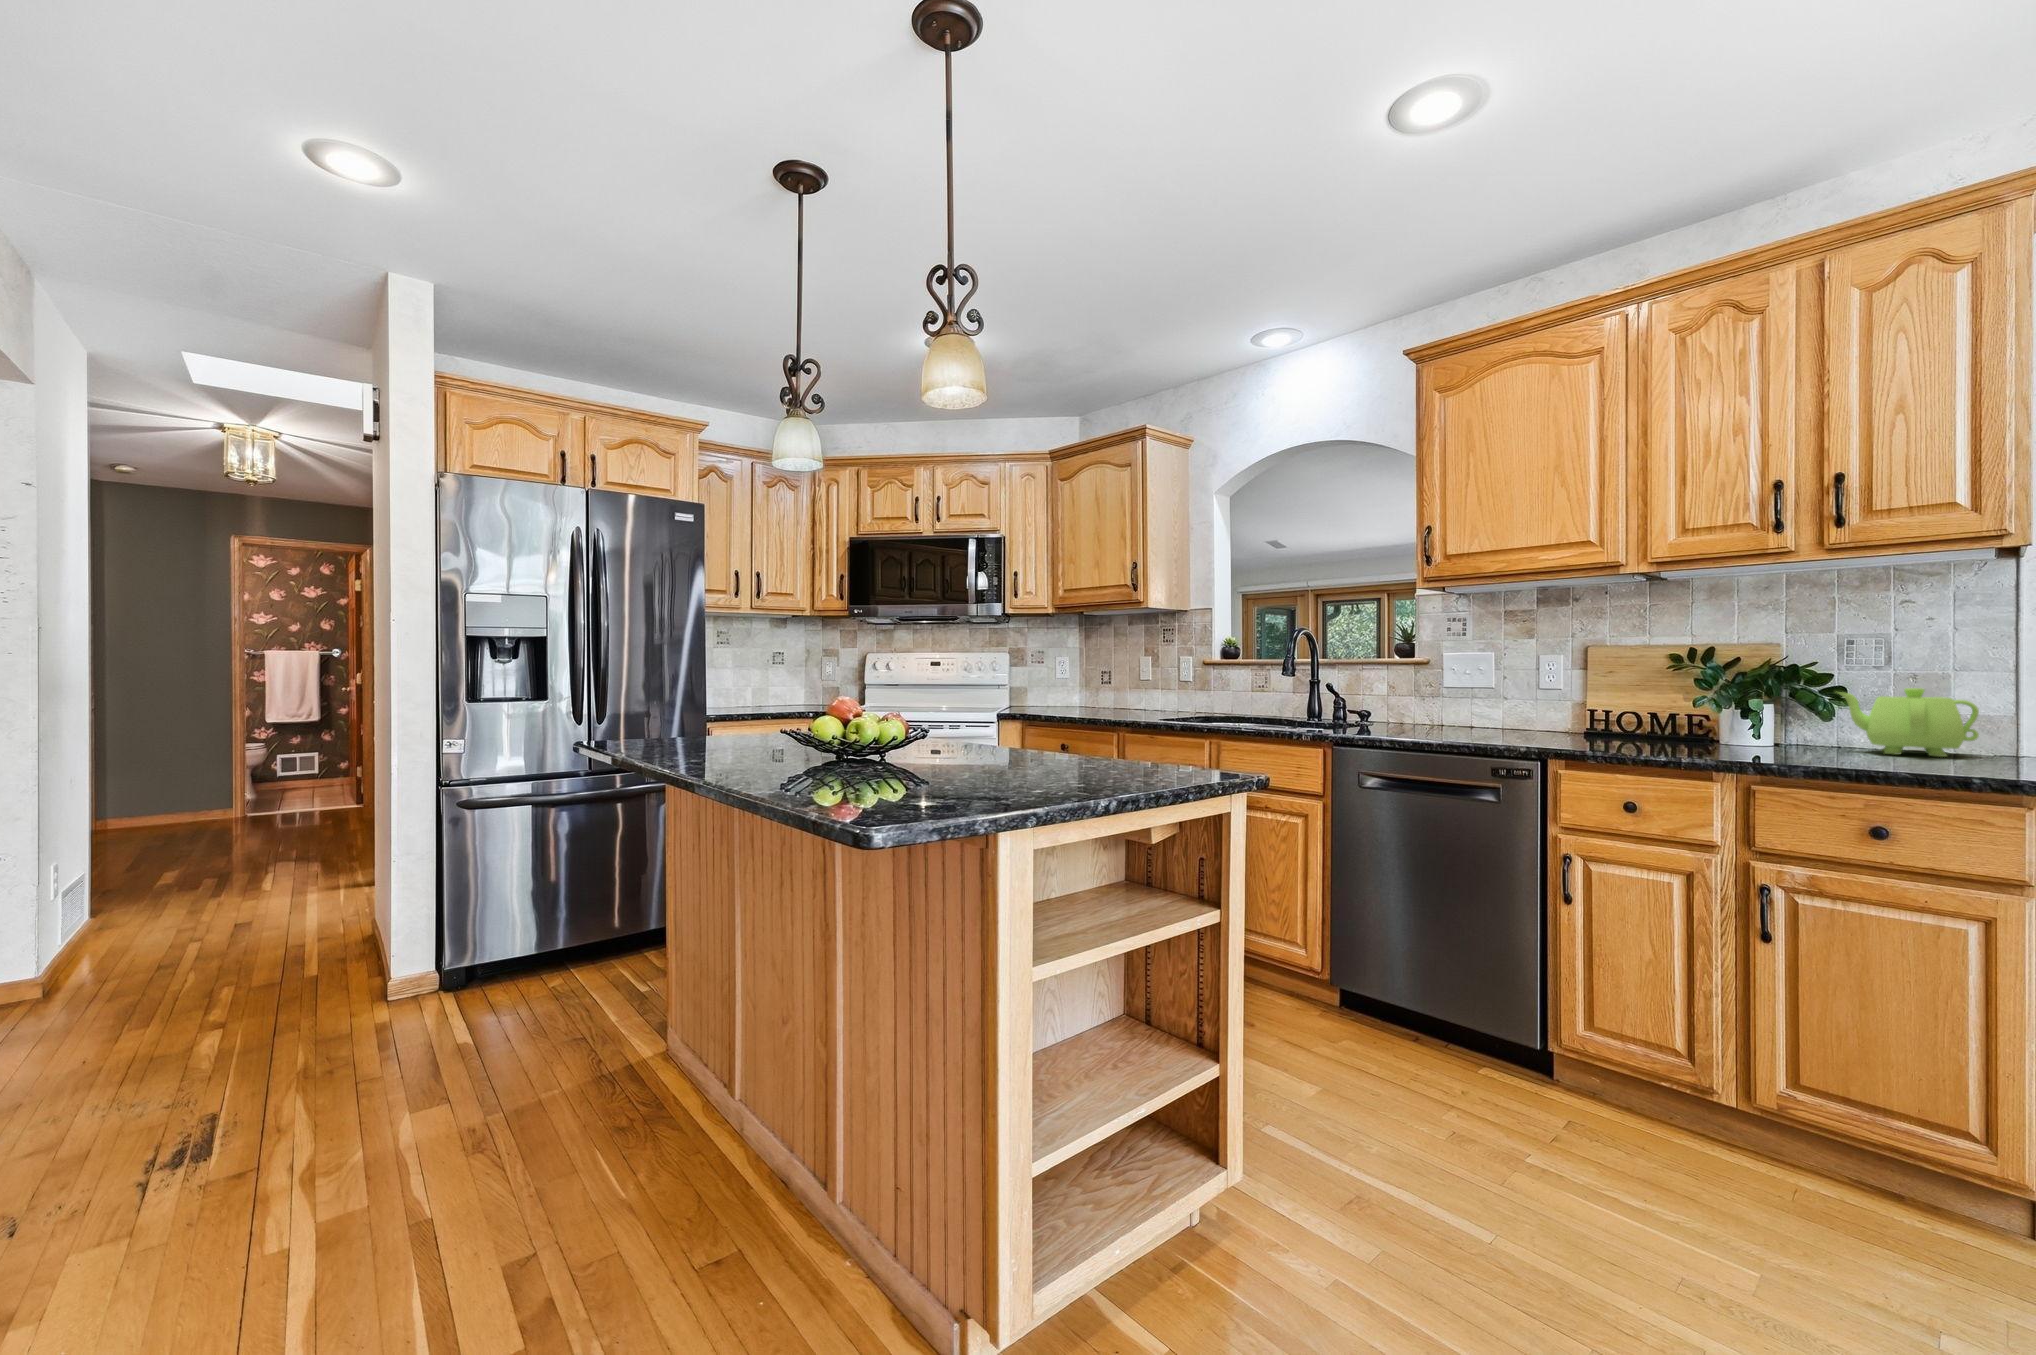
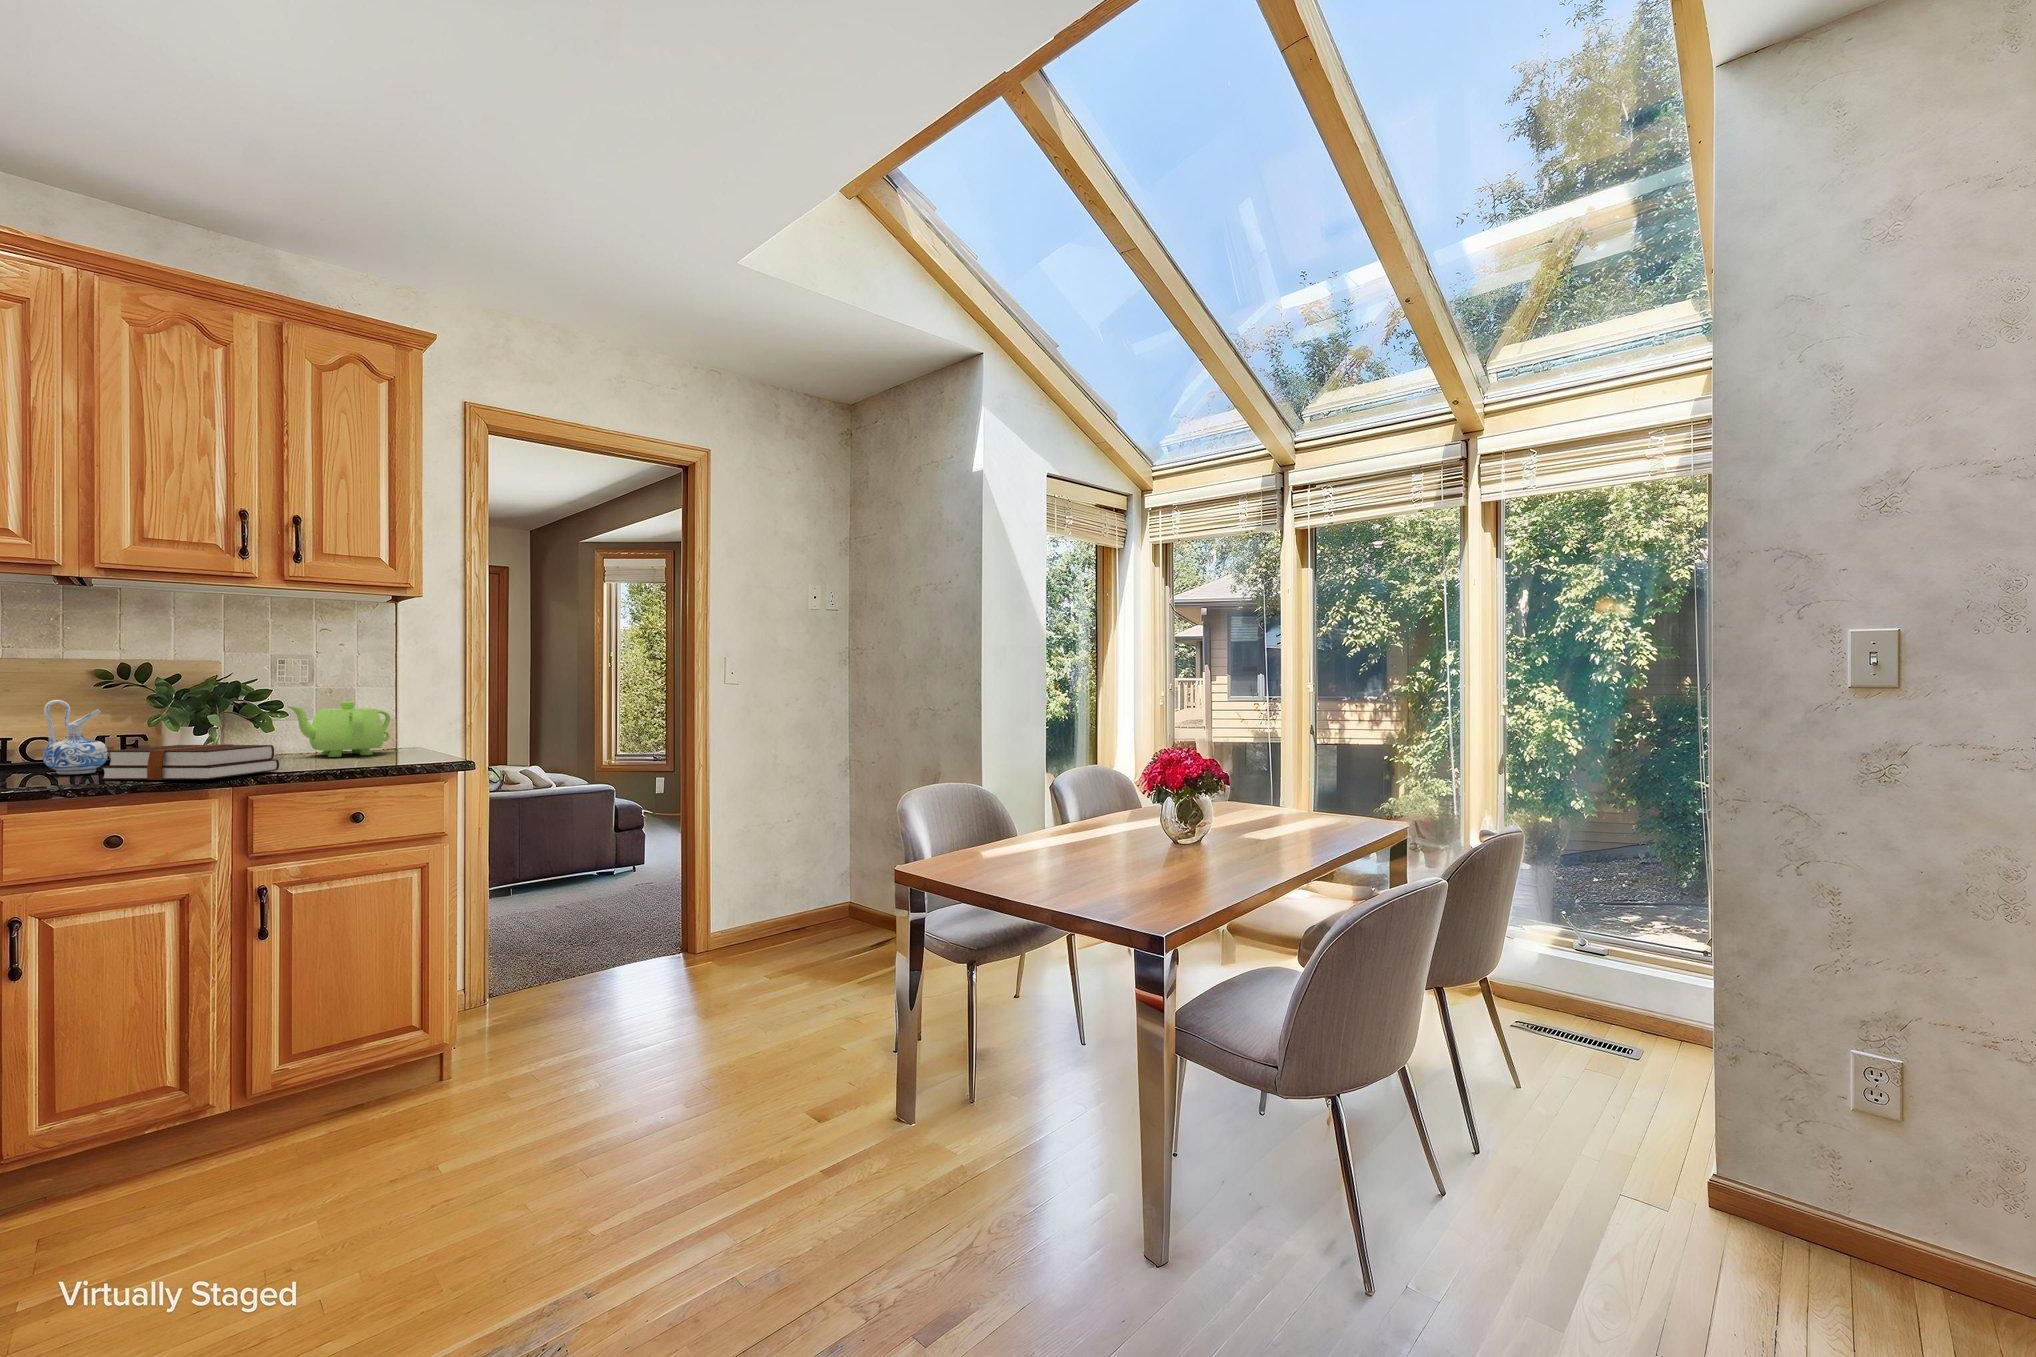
ceramic pitcher: none [1610,679,1657,745] -> present [43,700,108,774]
hardback book: none [1637,725,1795,760] -> present [100,744,279,780]

